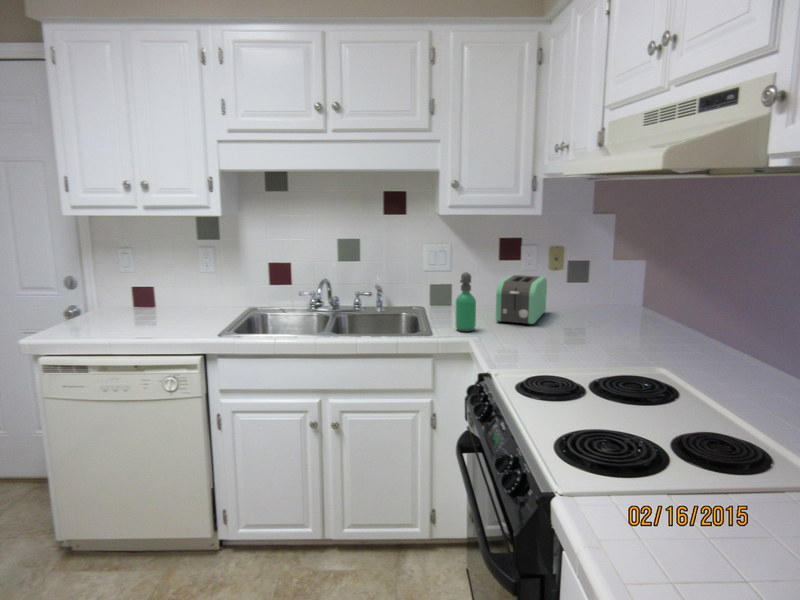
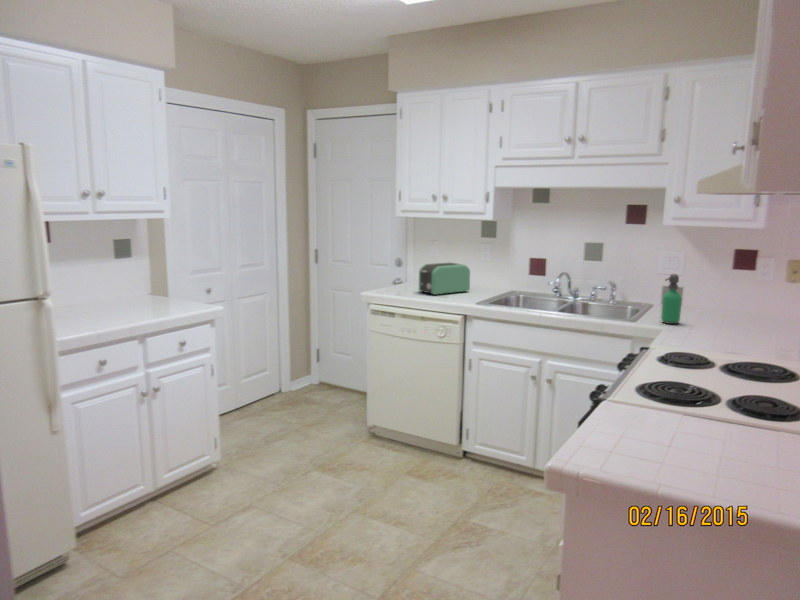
toaster: present [496,275,547,324] -> present [419,263,470,295]

